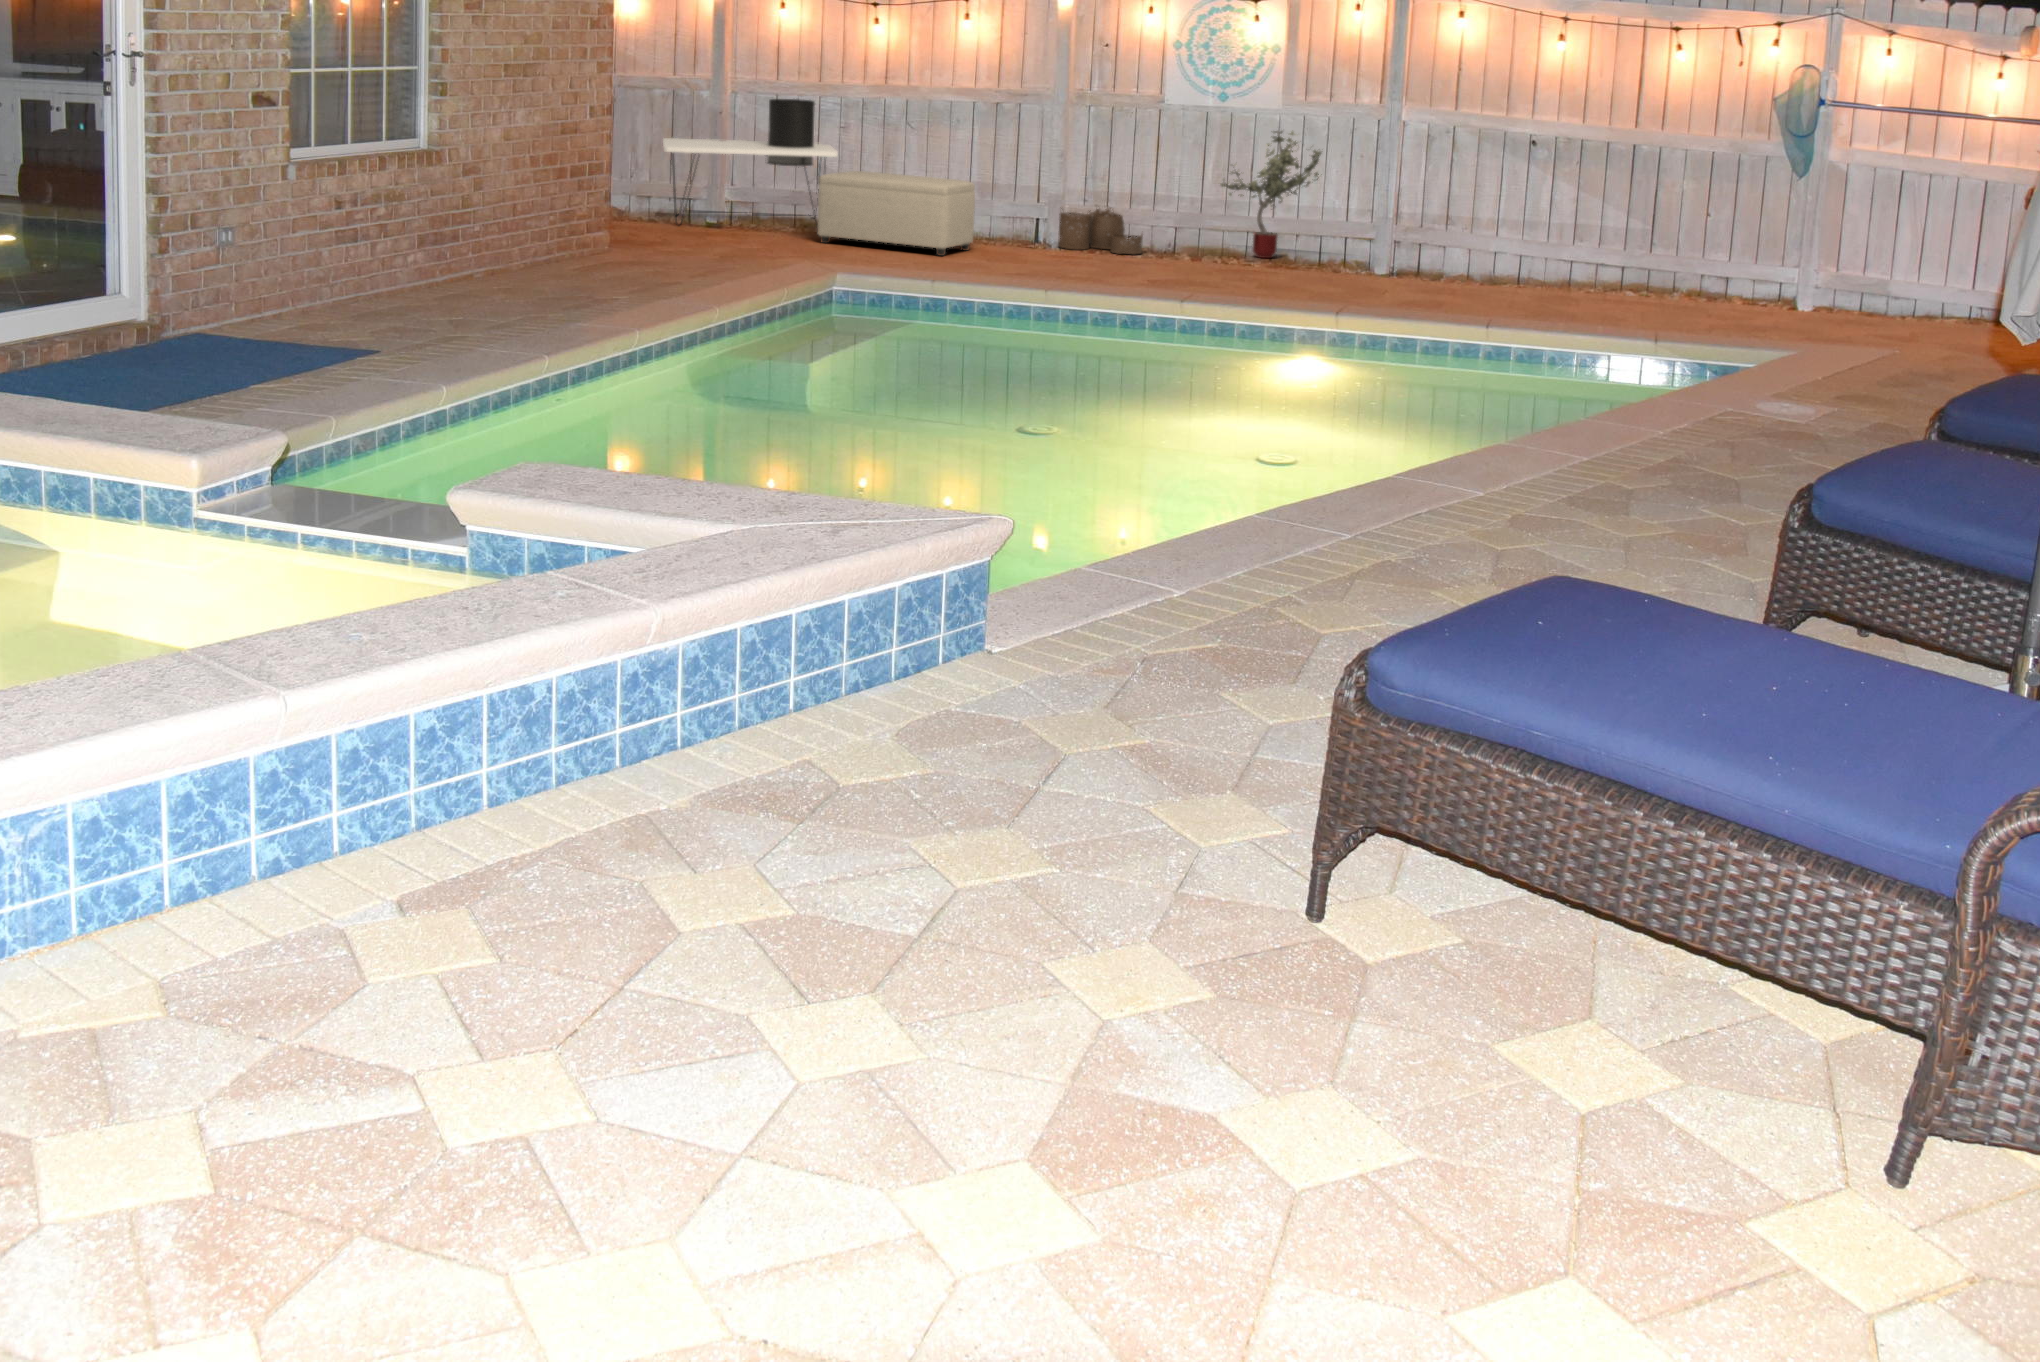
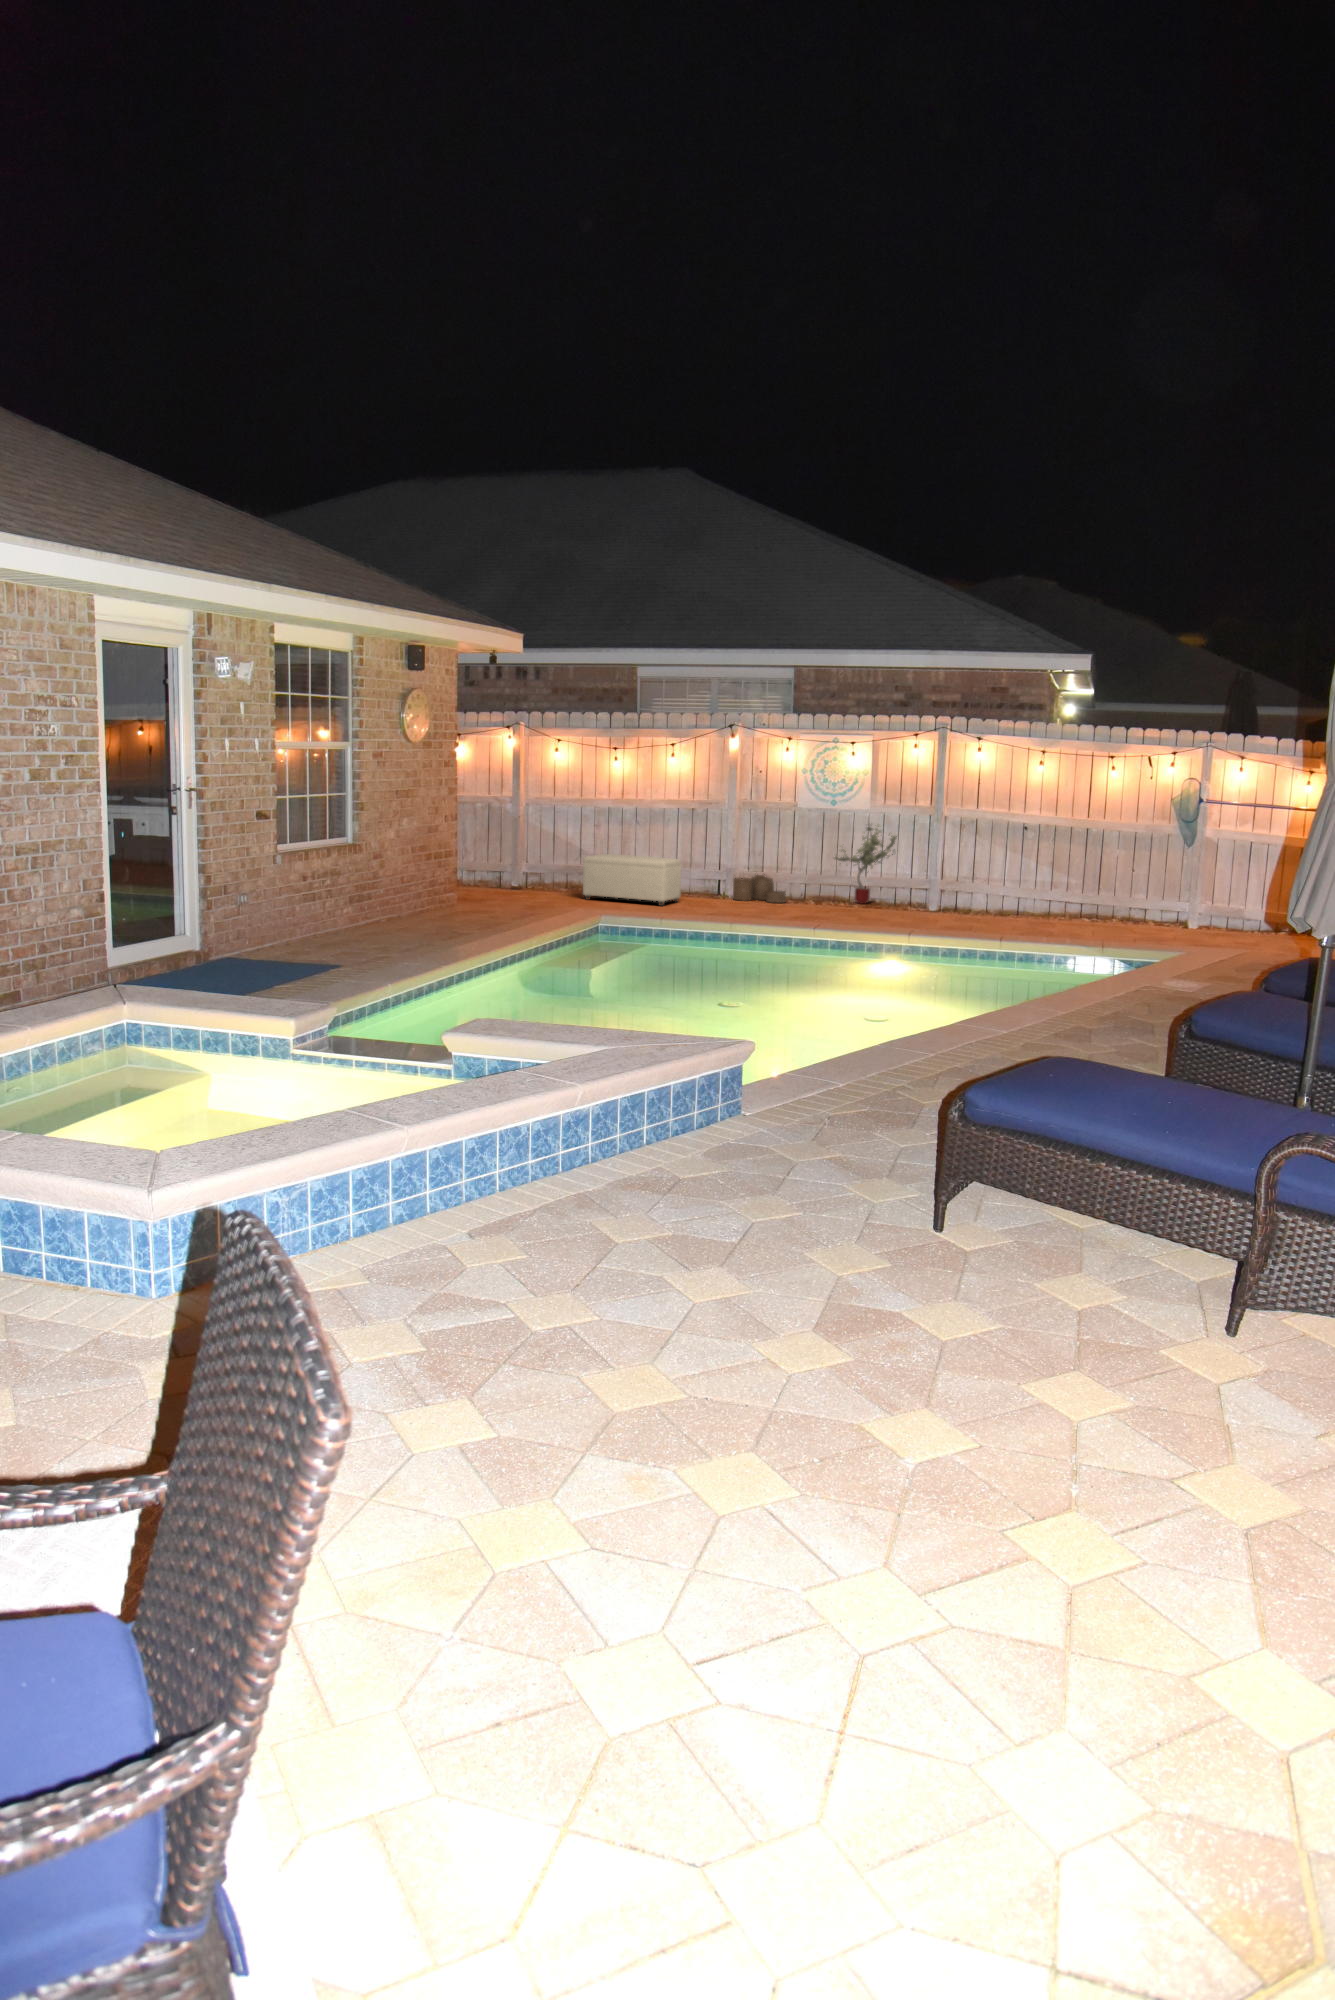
side table: present [663,99,838,227] -> none [480,809,593,891]

